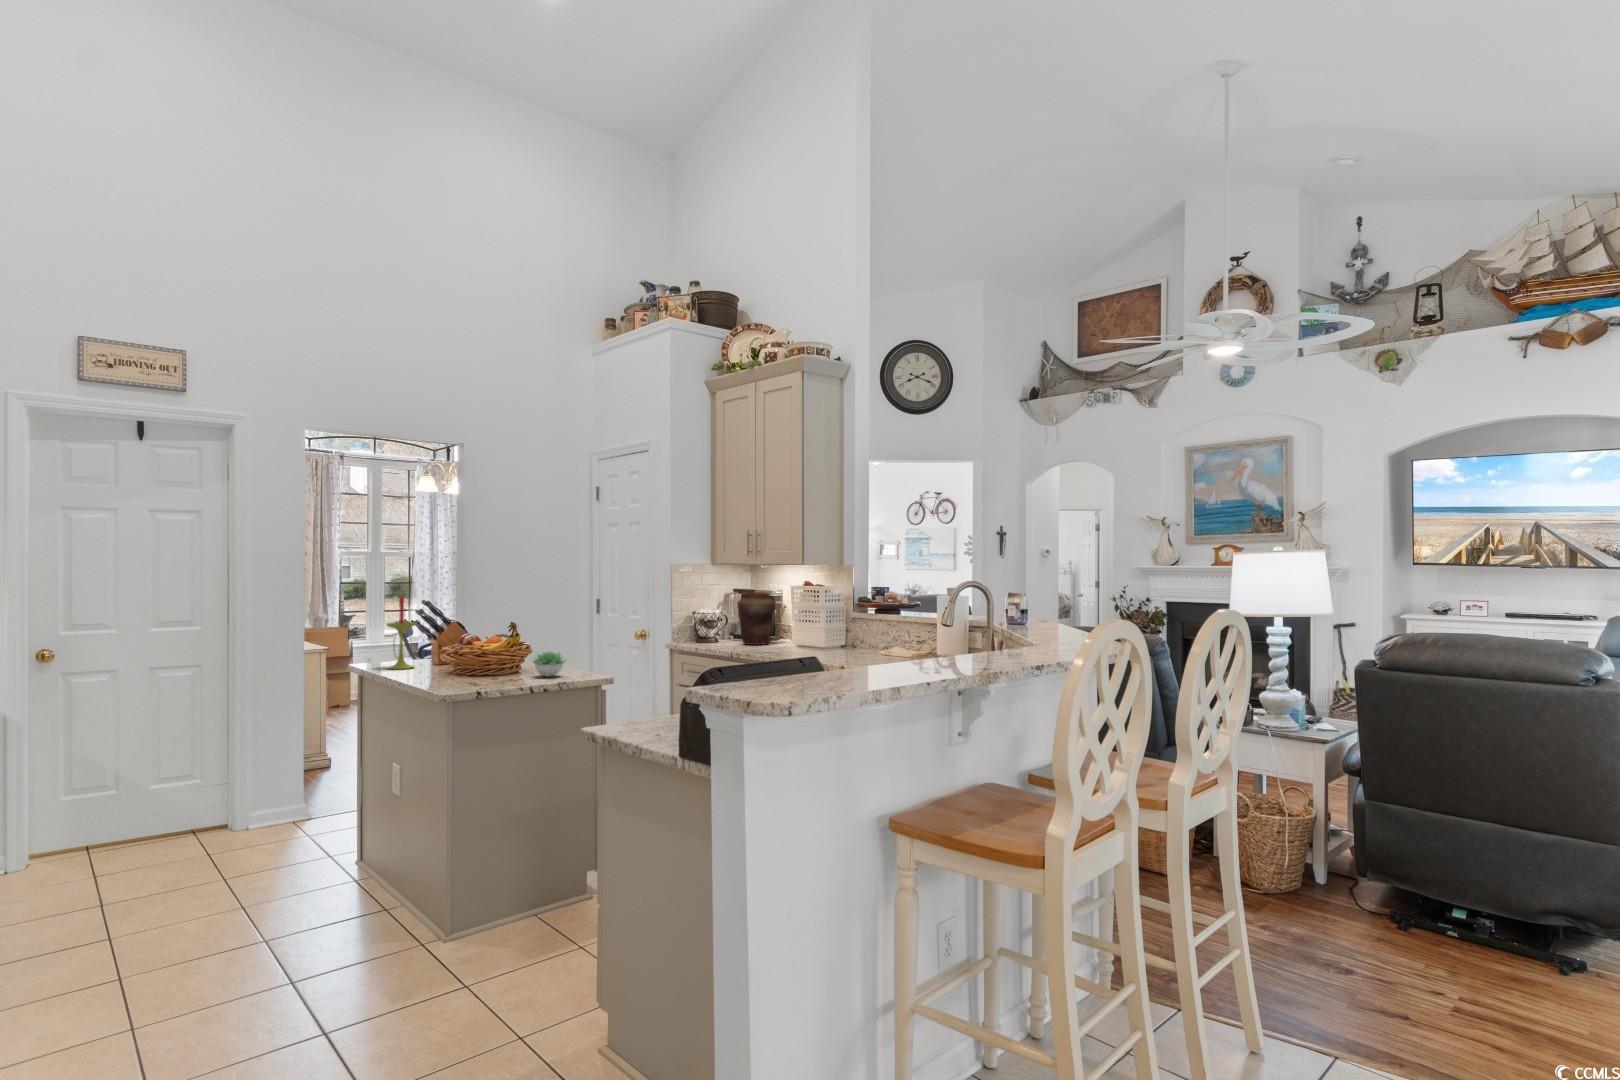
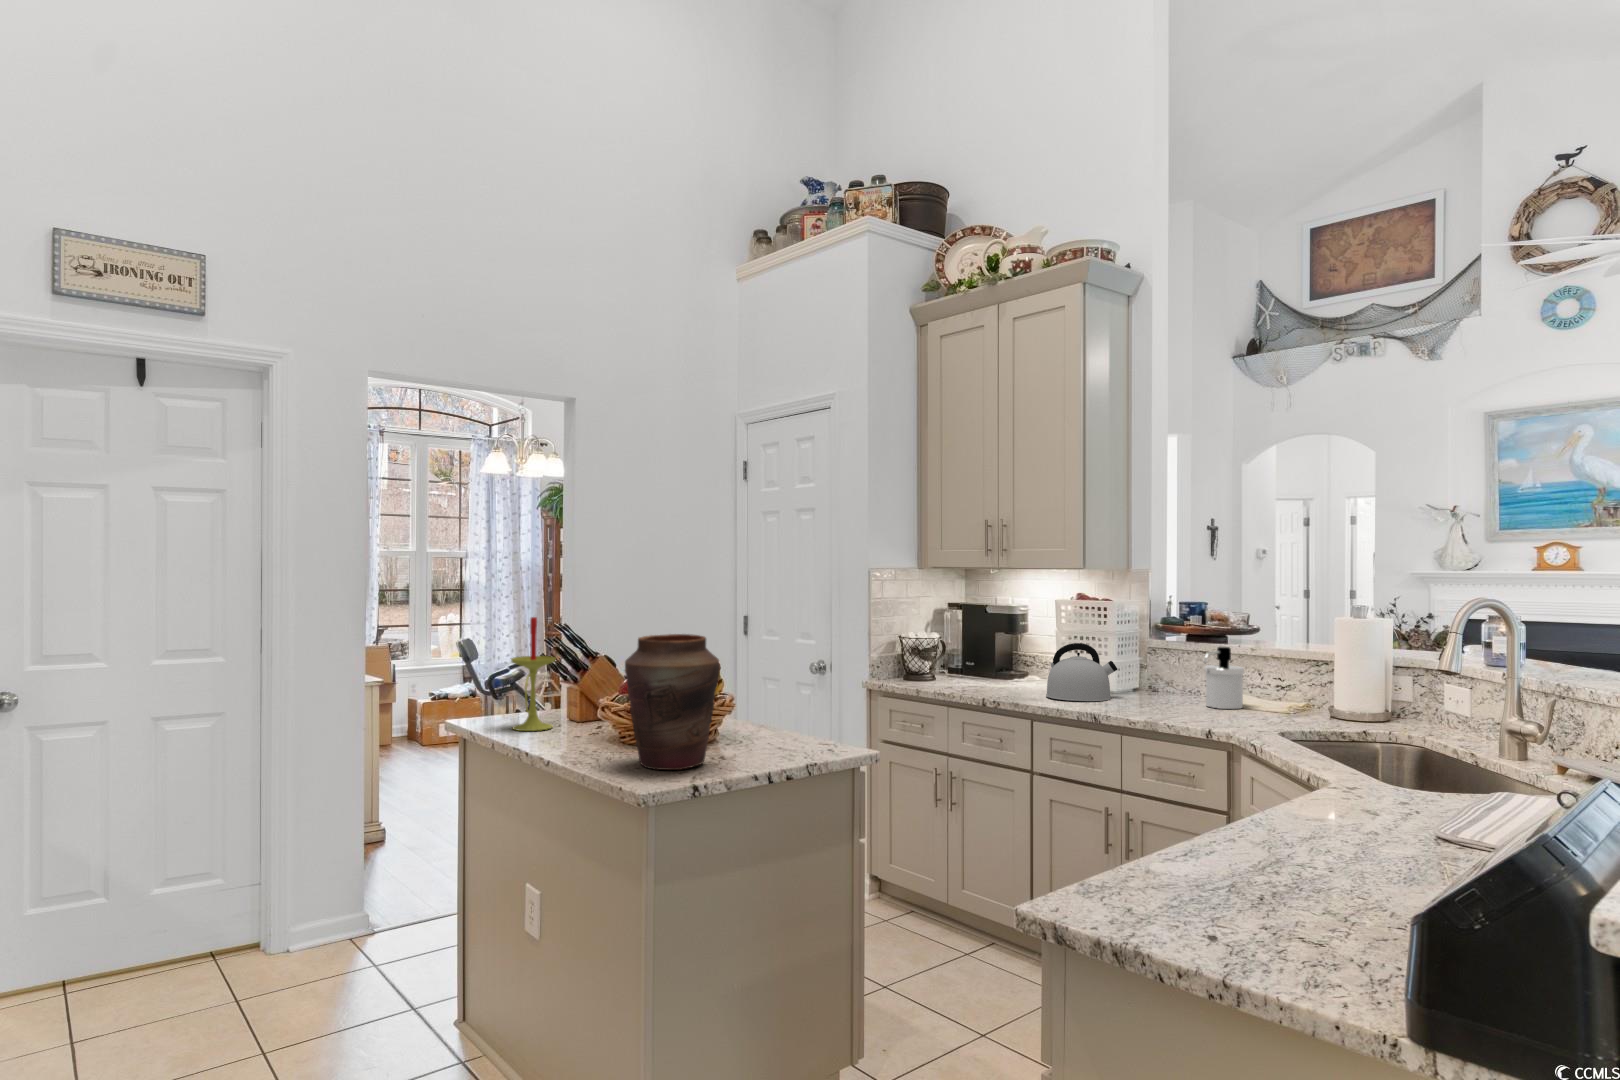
vase: present [737,592,775,645] -> present [625,634,720,770]
kettle: none [775,615,821,654] -> present [1046,643,1117,701]
soap dispenser: none [861,616,891,657] -> present [1204,647,1244,709]
succulent plant: present [532,652,565,677] -> none [747,707,805,747]

